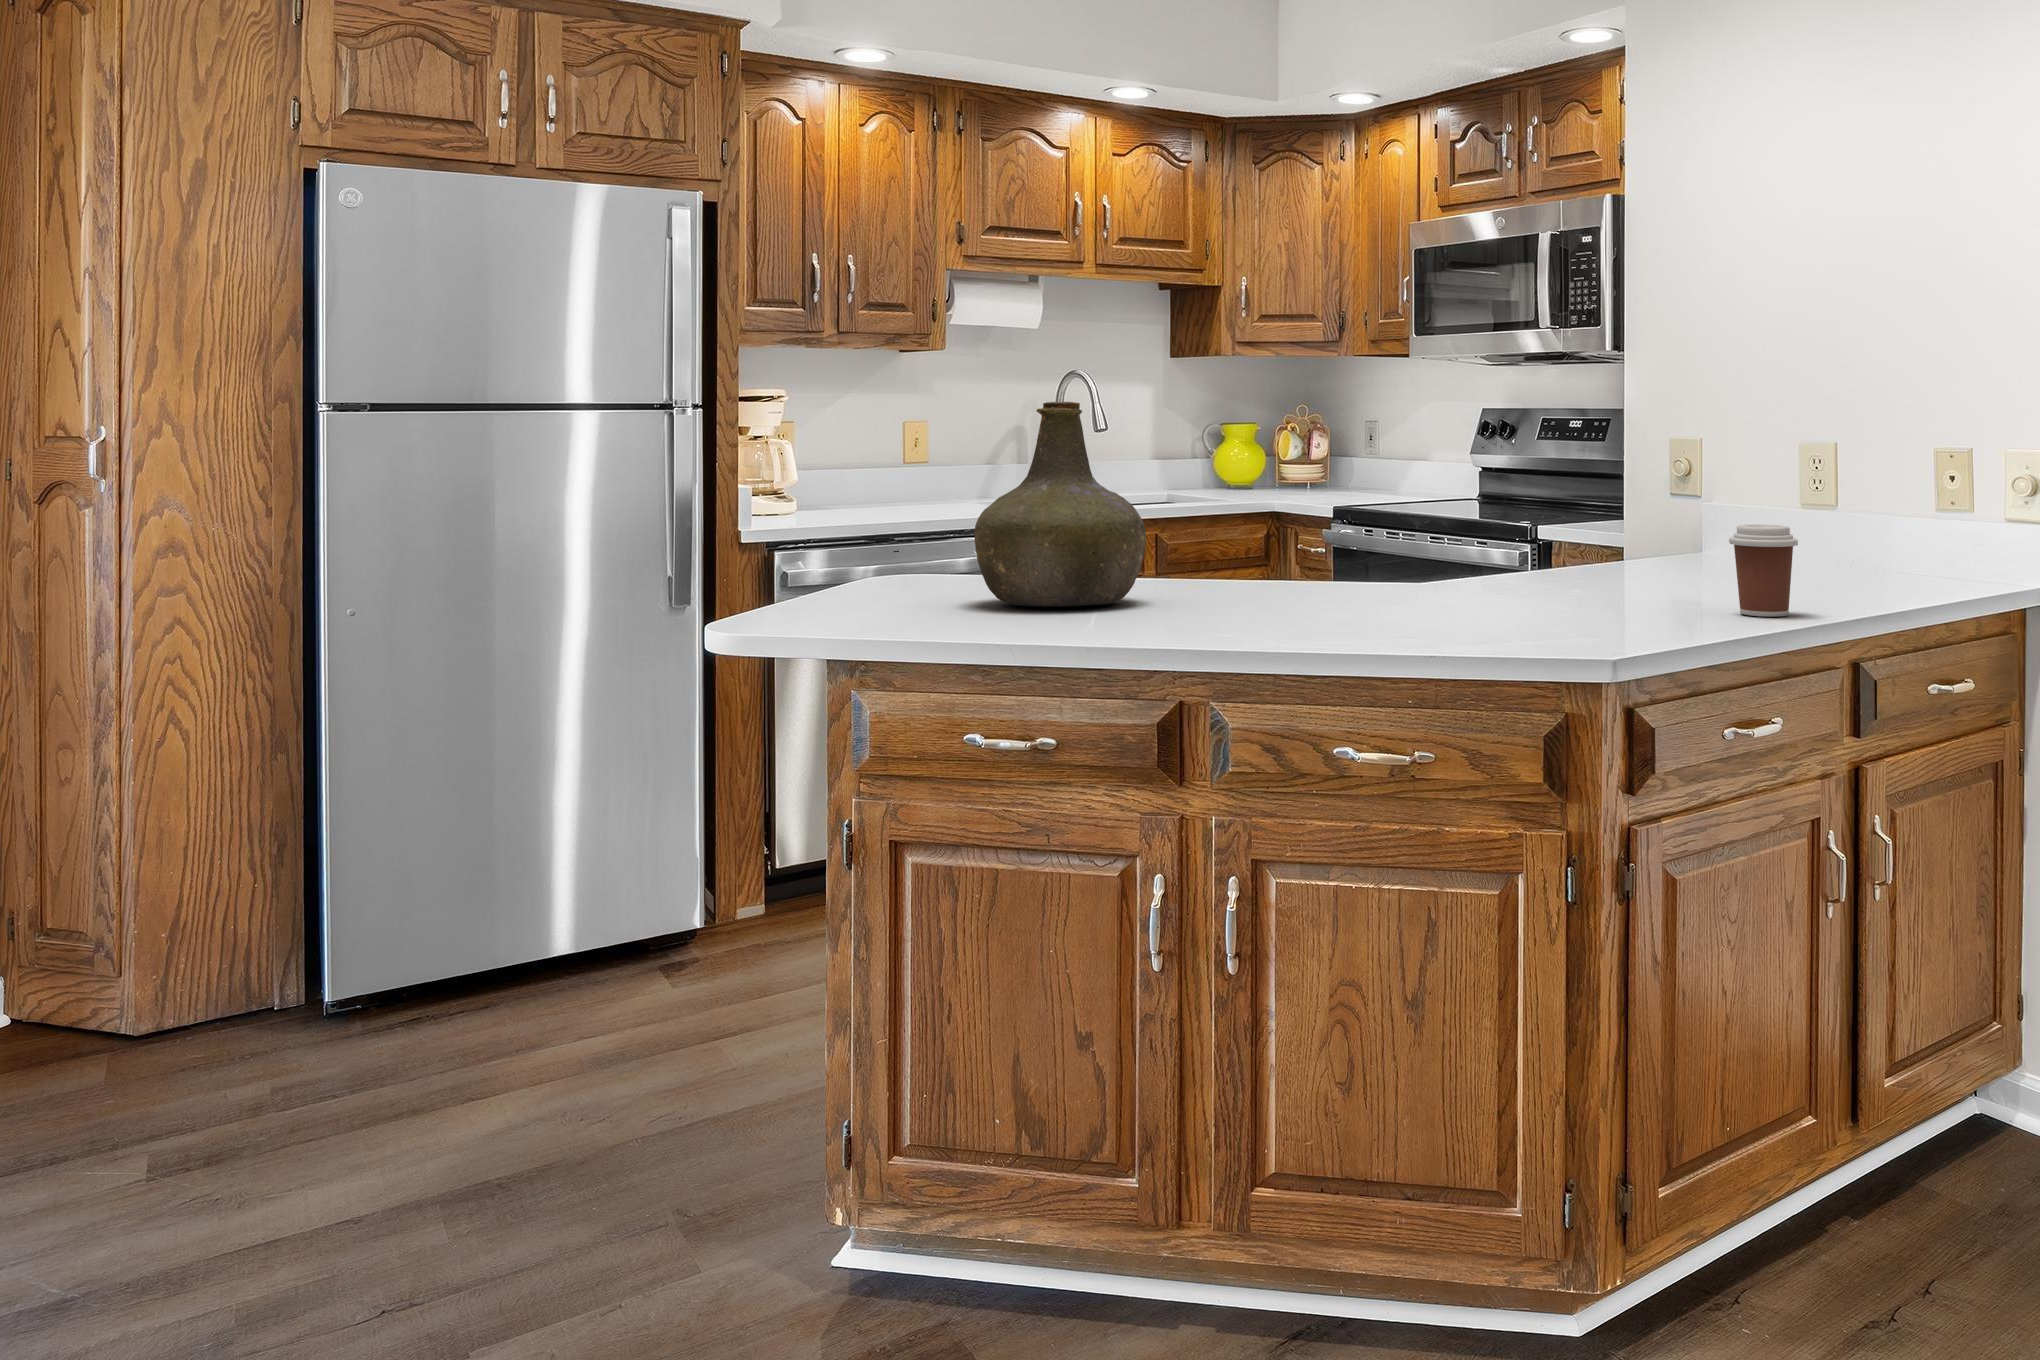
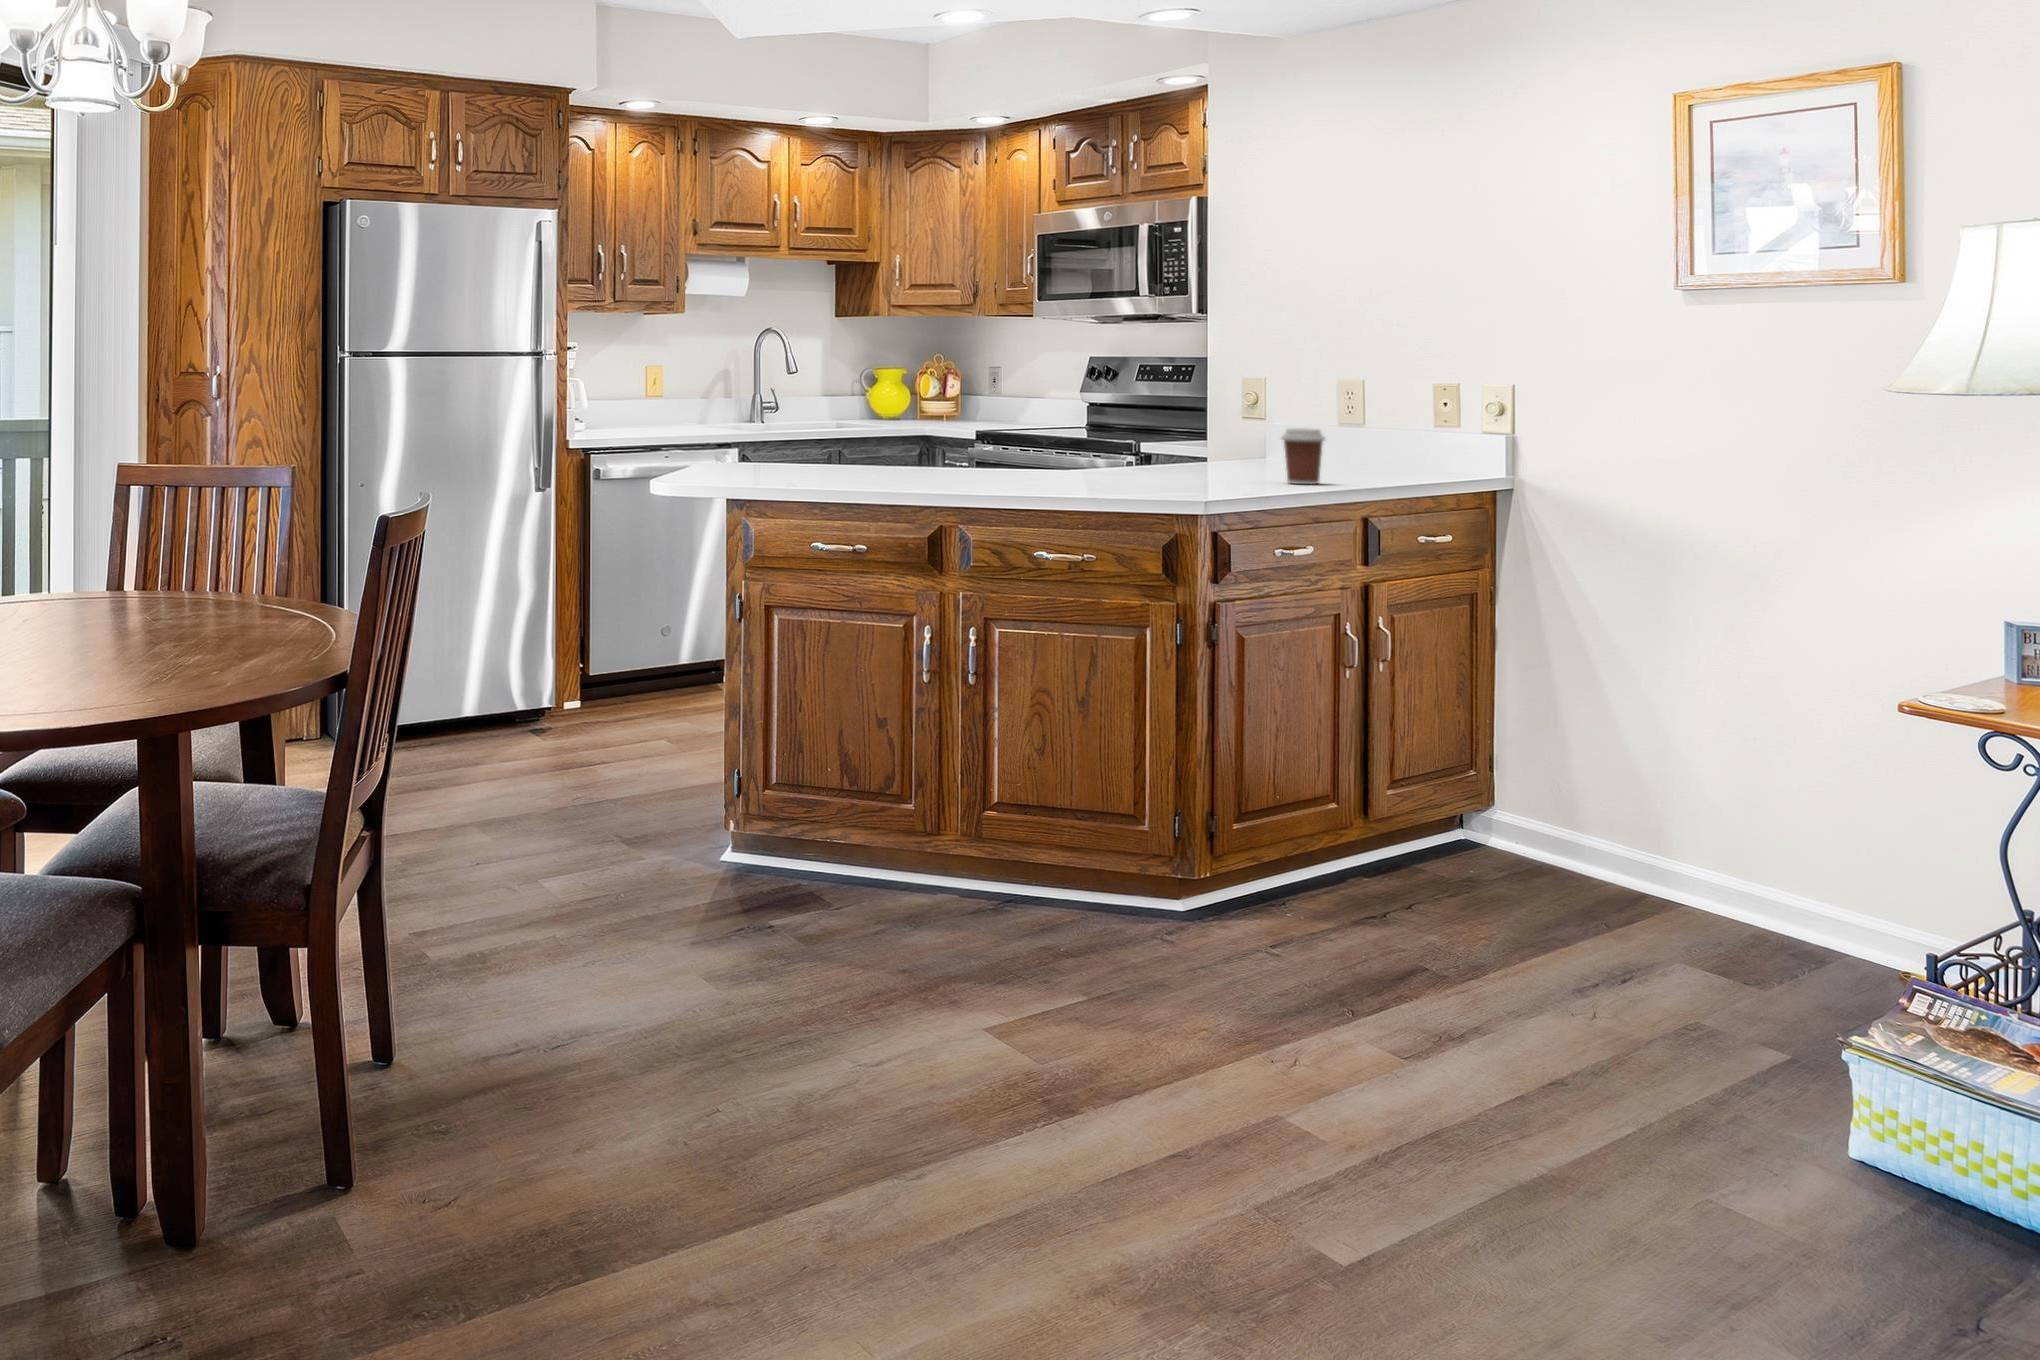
bottle: present [975,402,1146,607] -> none [795,351,900,475]

